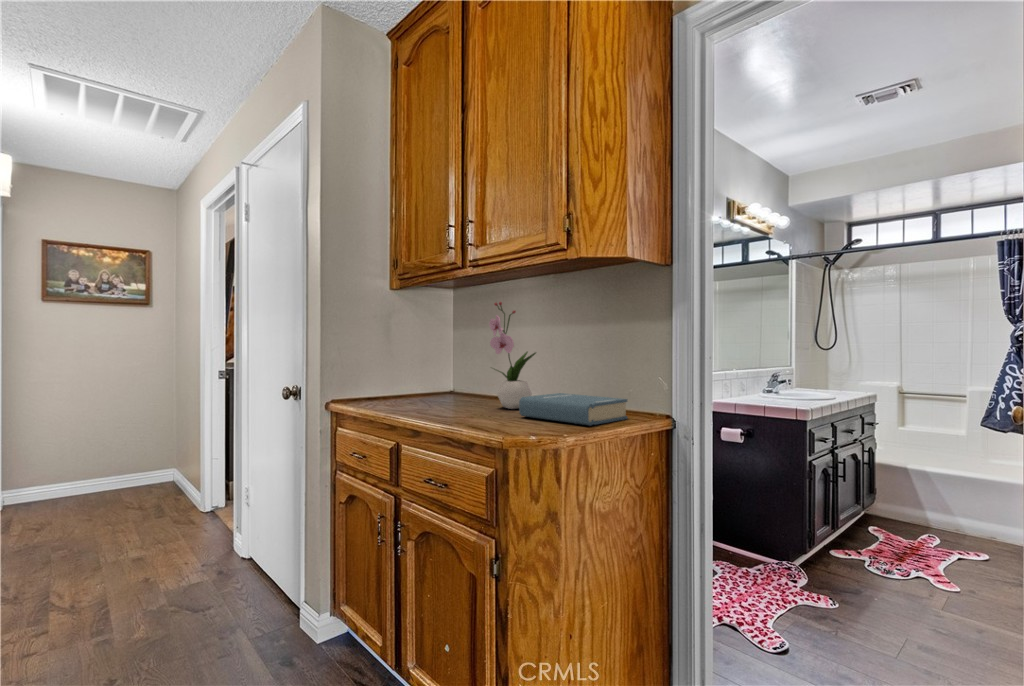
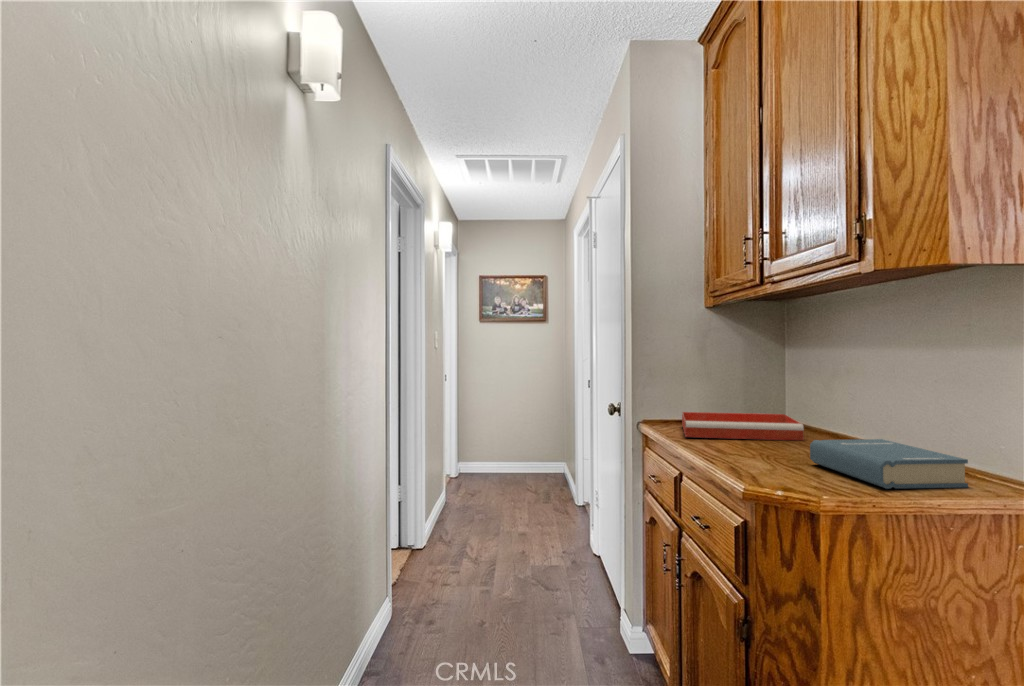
flower arrangement: present [489,302,536,409] -> none [792,322,854,453]
tray: none [375,384,489,409] -> present [682,412,804,440]

